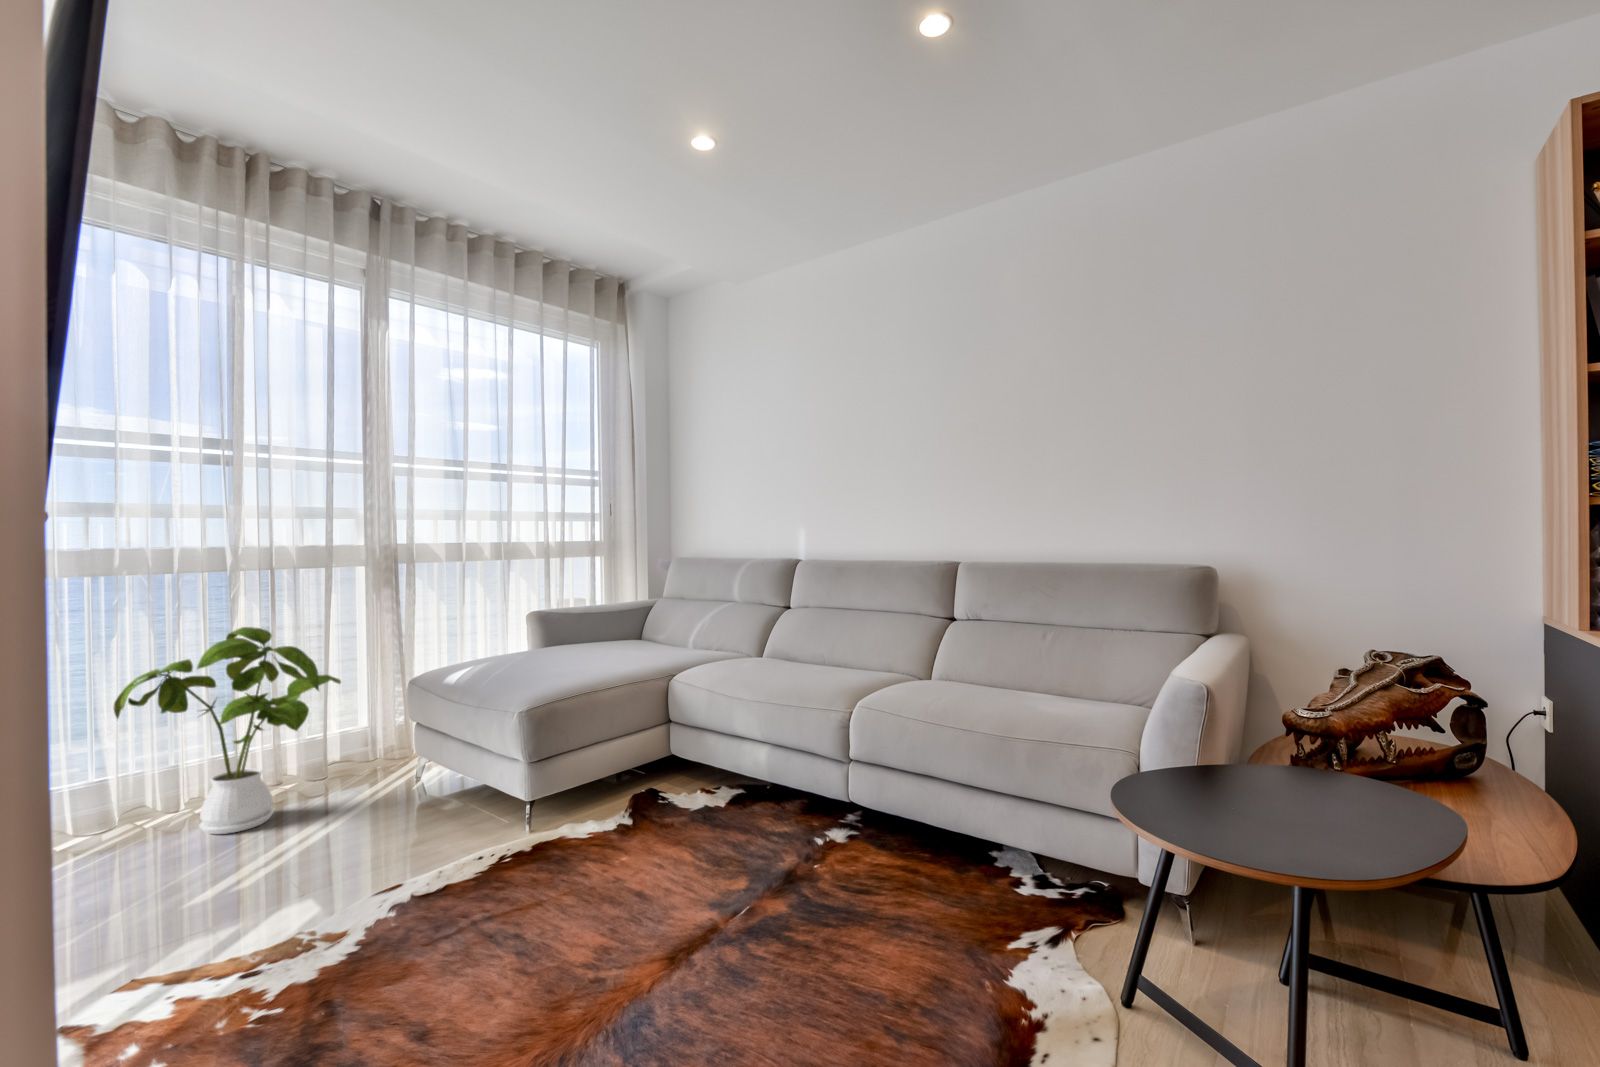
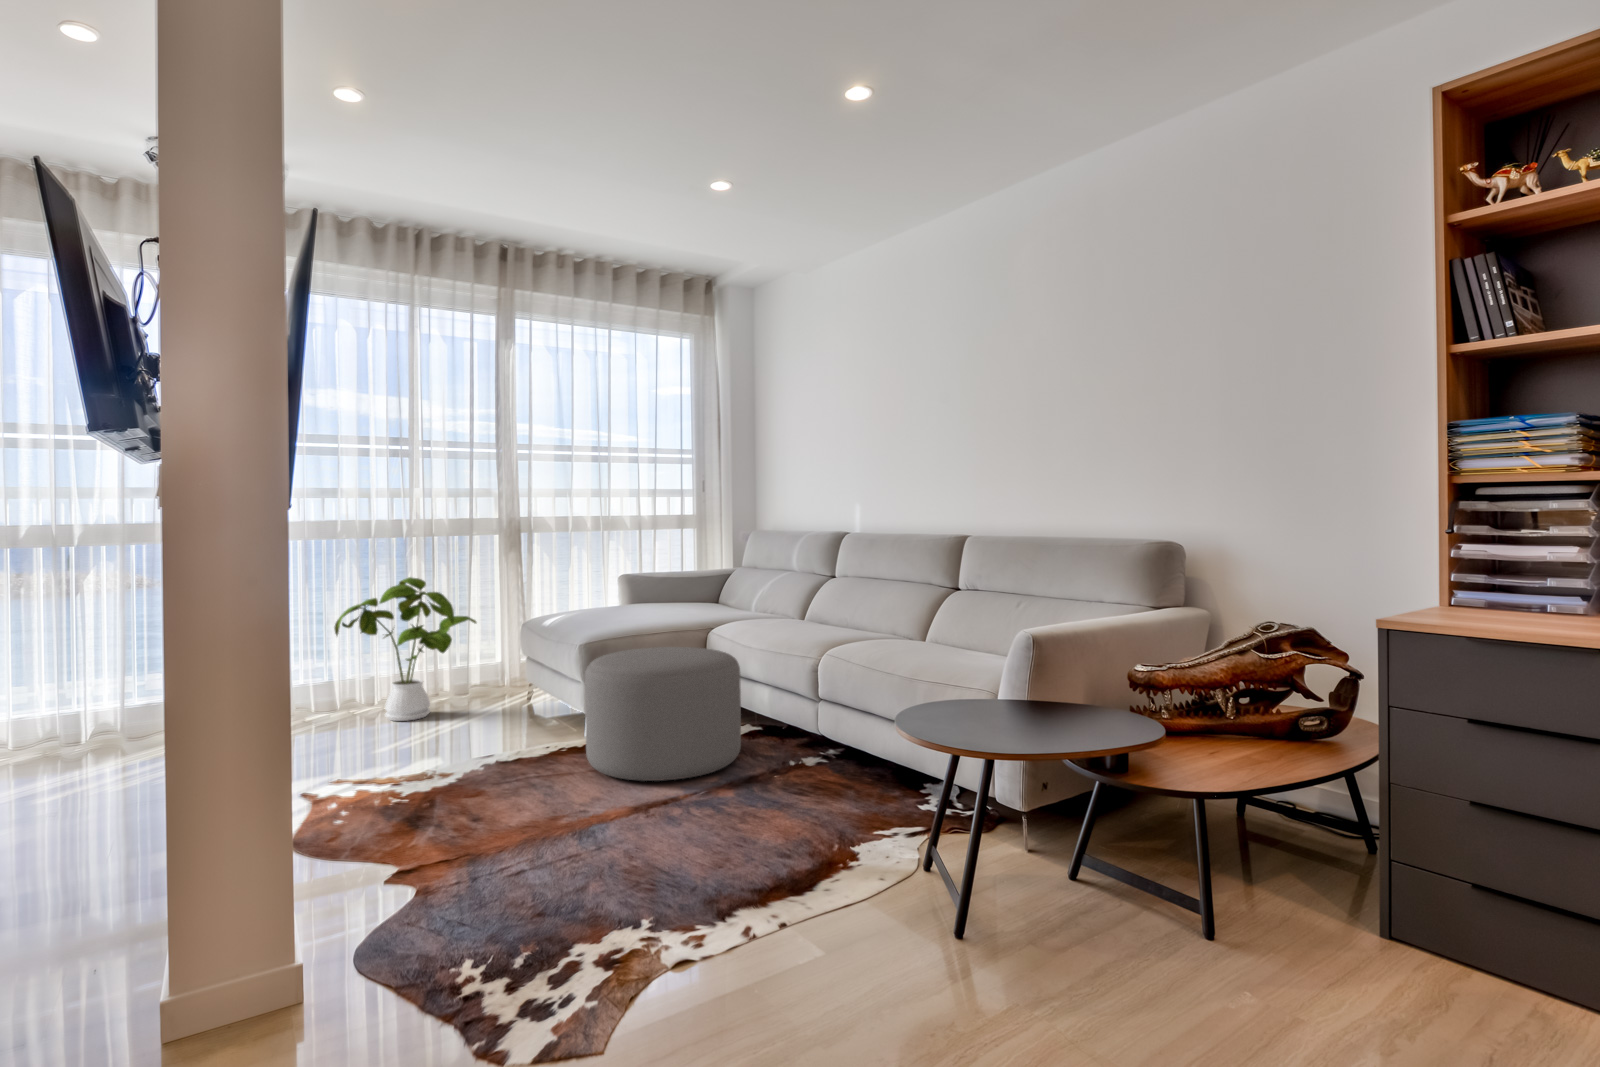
ottoman: none [552,704,766,908] -> present [585,647,741,781]

